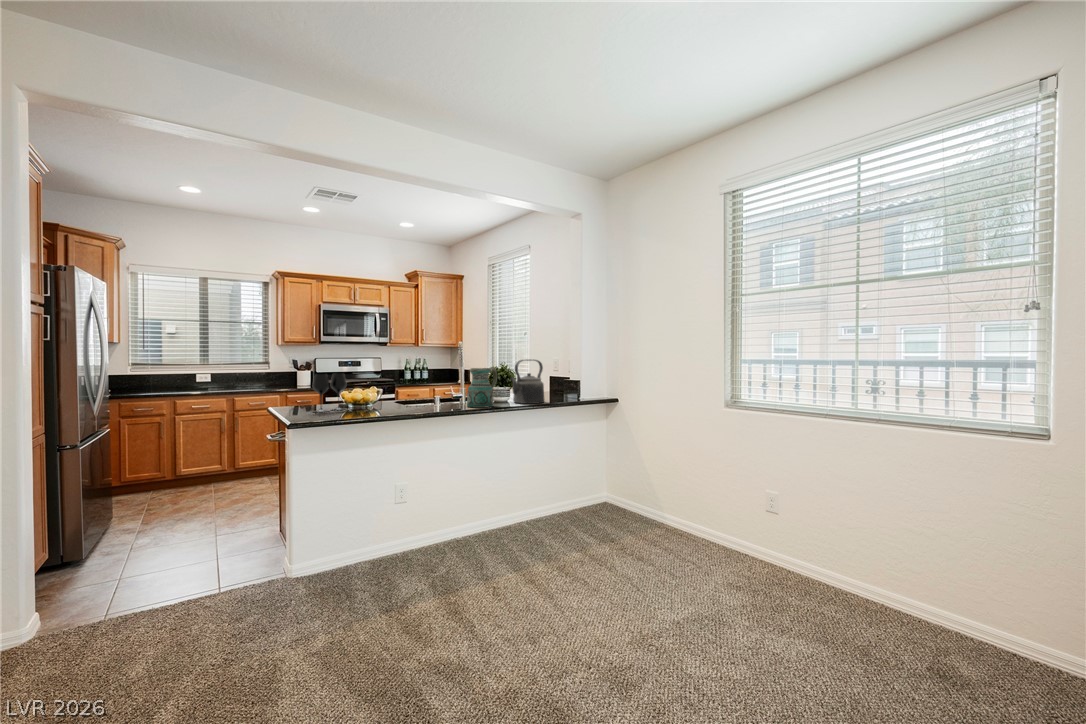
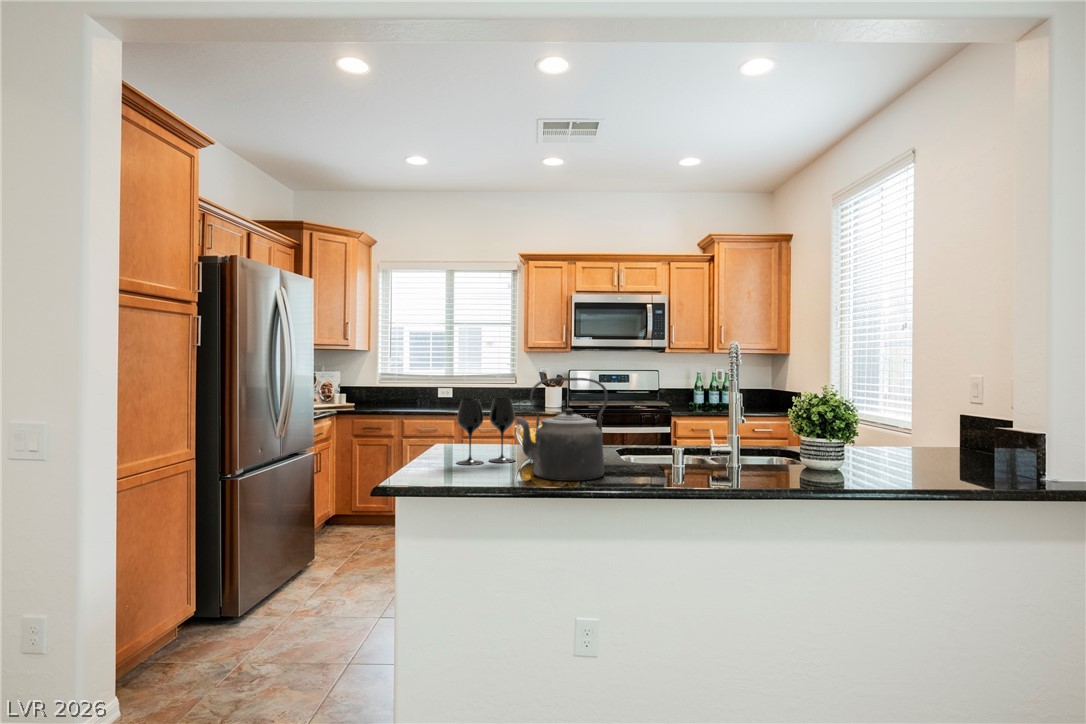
kettle: present [511,360,545,404] -> present [516,378,608,481]
ceramic pitcher: present [467,367,497,408] -> none [727,396,800,484]

